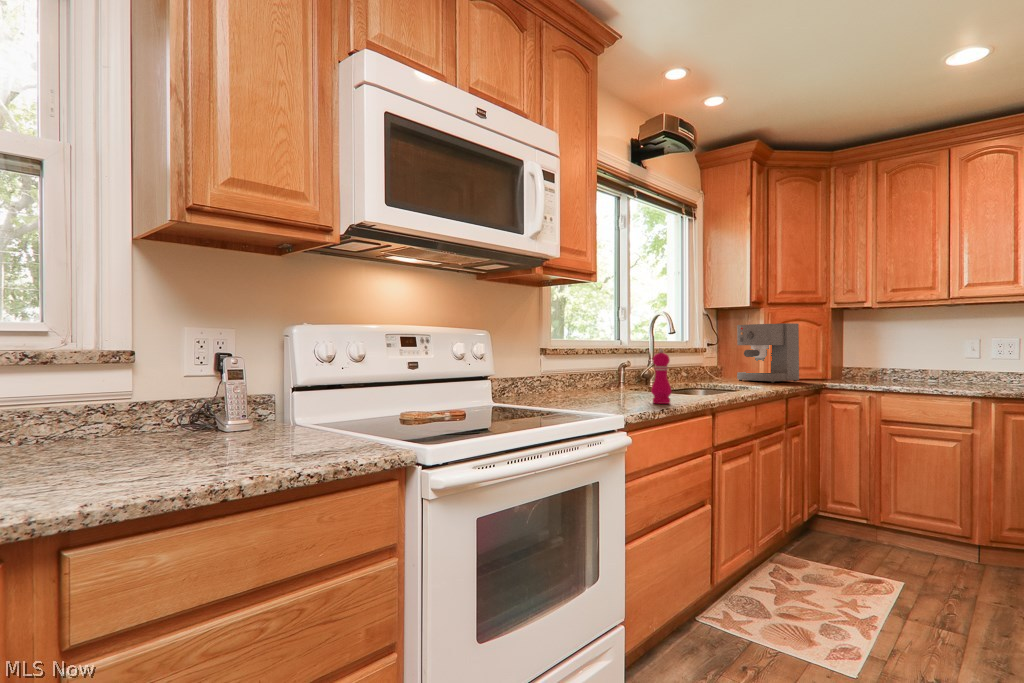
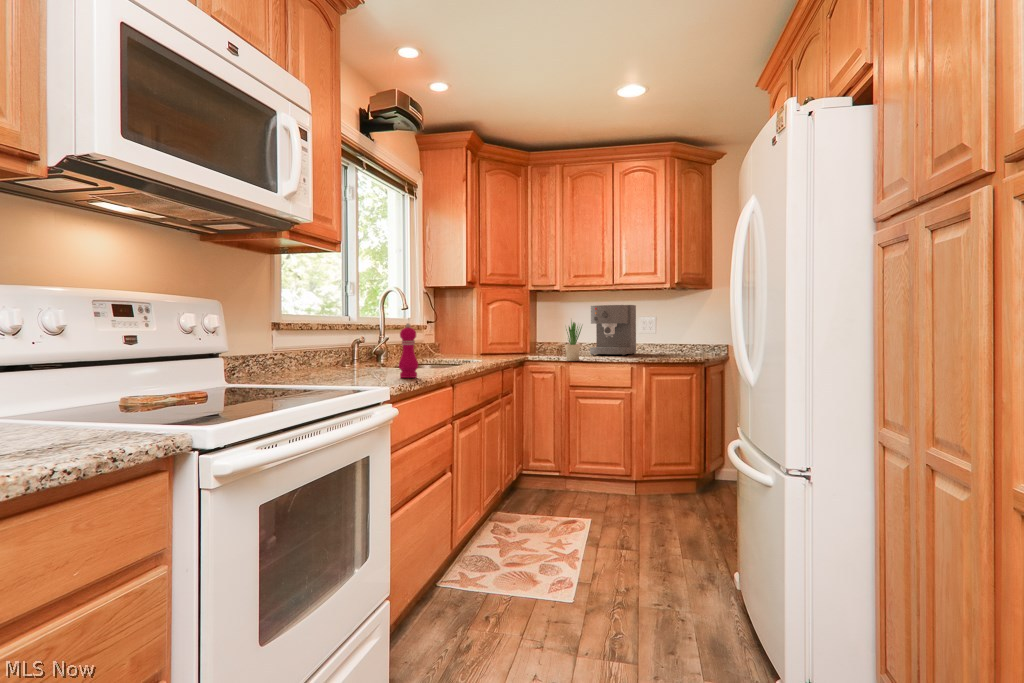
coffee maker: present [737,323,799,383] -> present [590,305,636,355]
potted plant: none [874,336,899,389] -> present [565,321,582,361]

